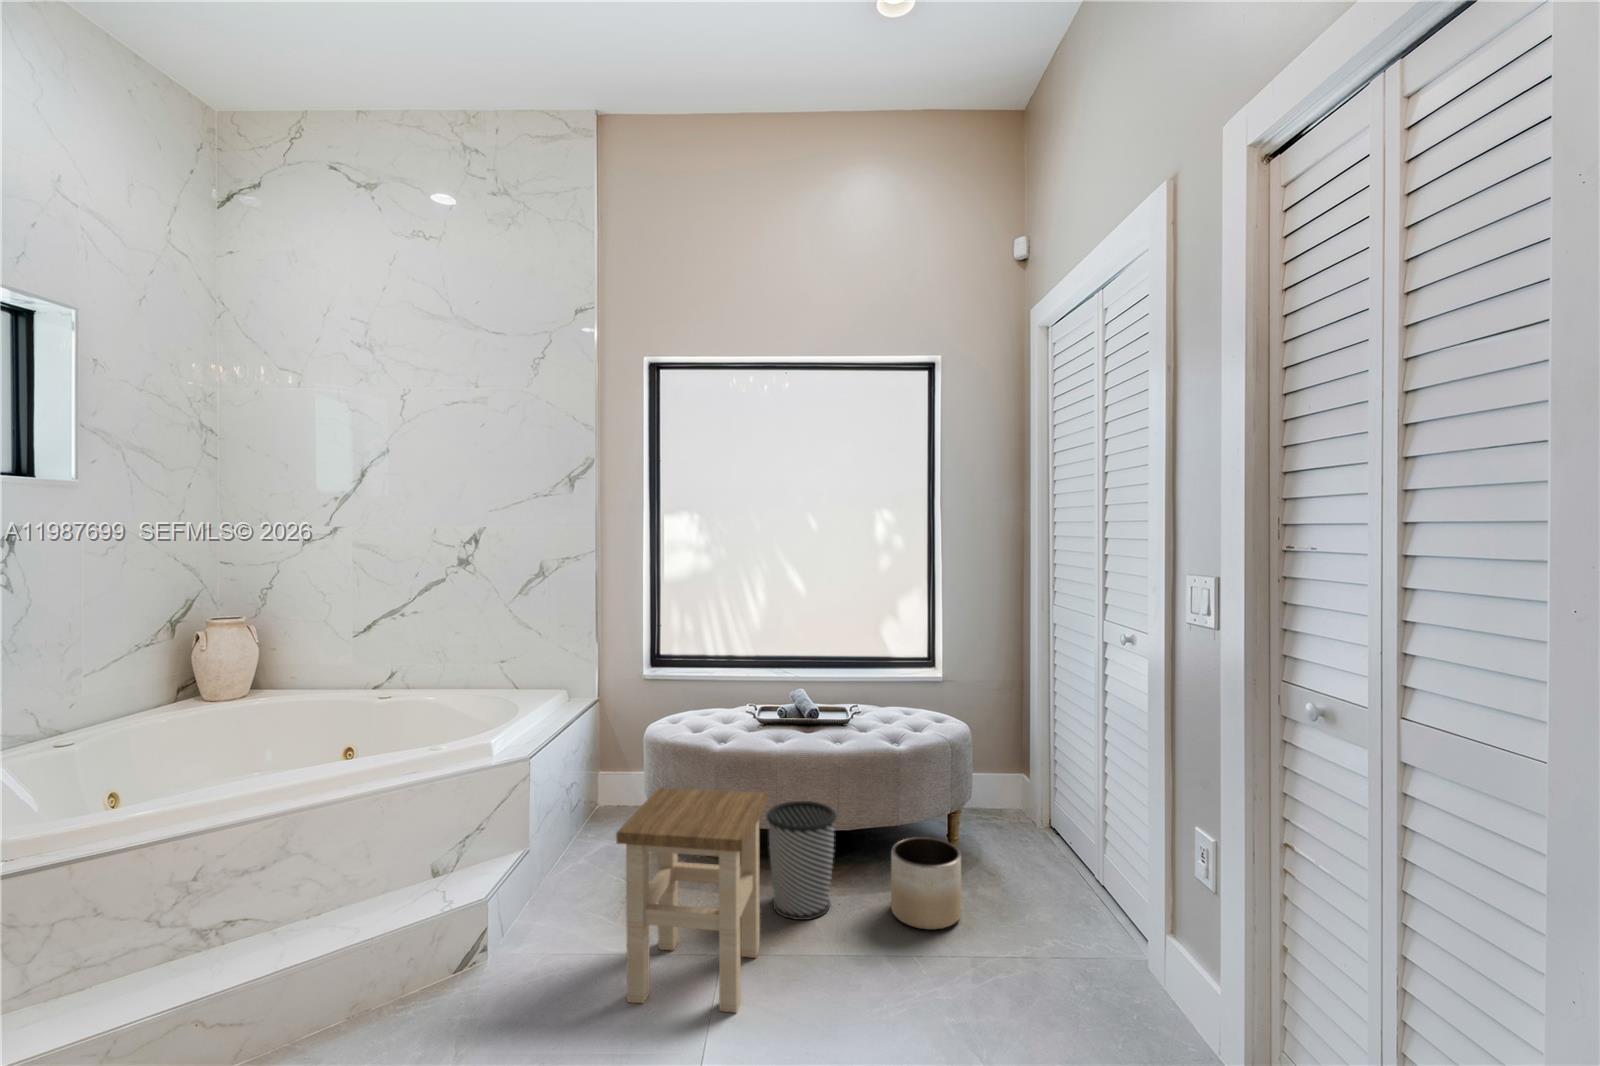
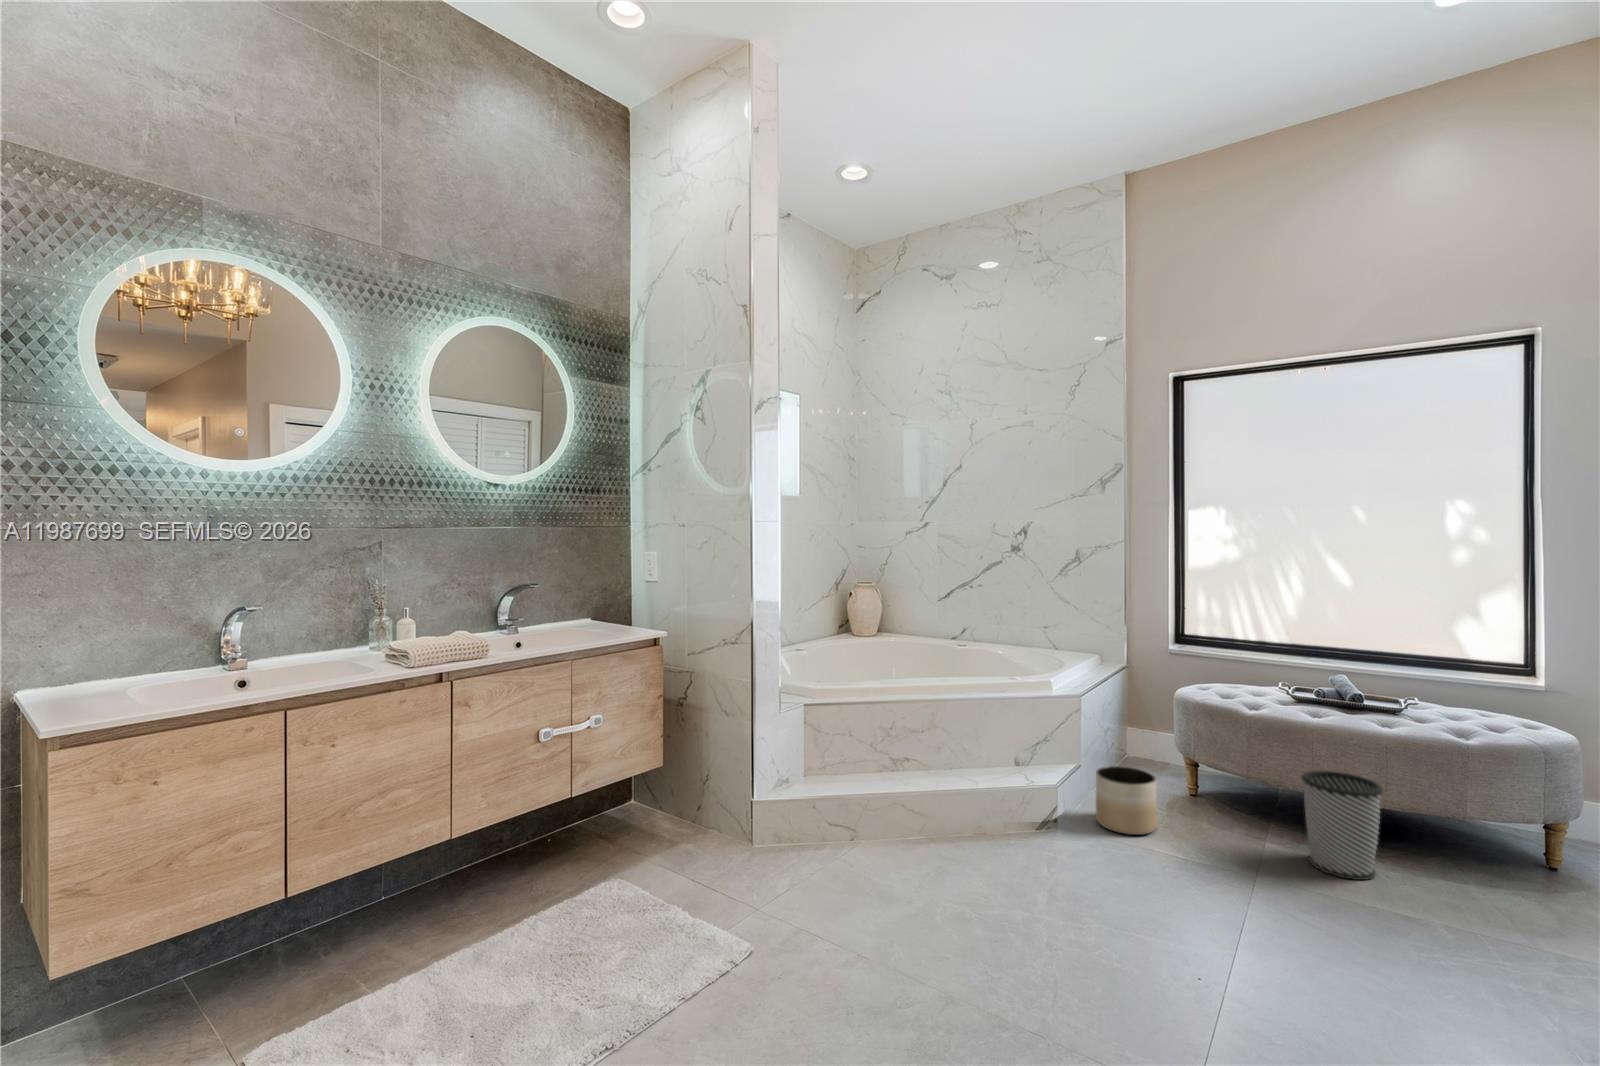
stool: present [616,787,768,1013] -> none [1160,729,1303,919]
planter: present [891,837,962,930] -> present [1096,766,1157,835]

